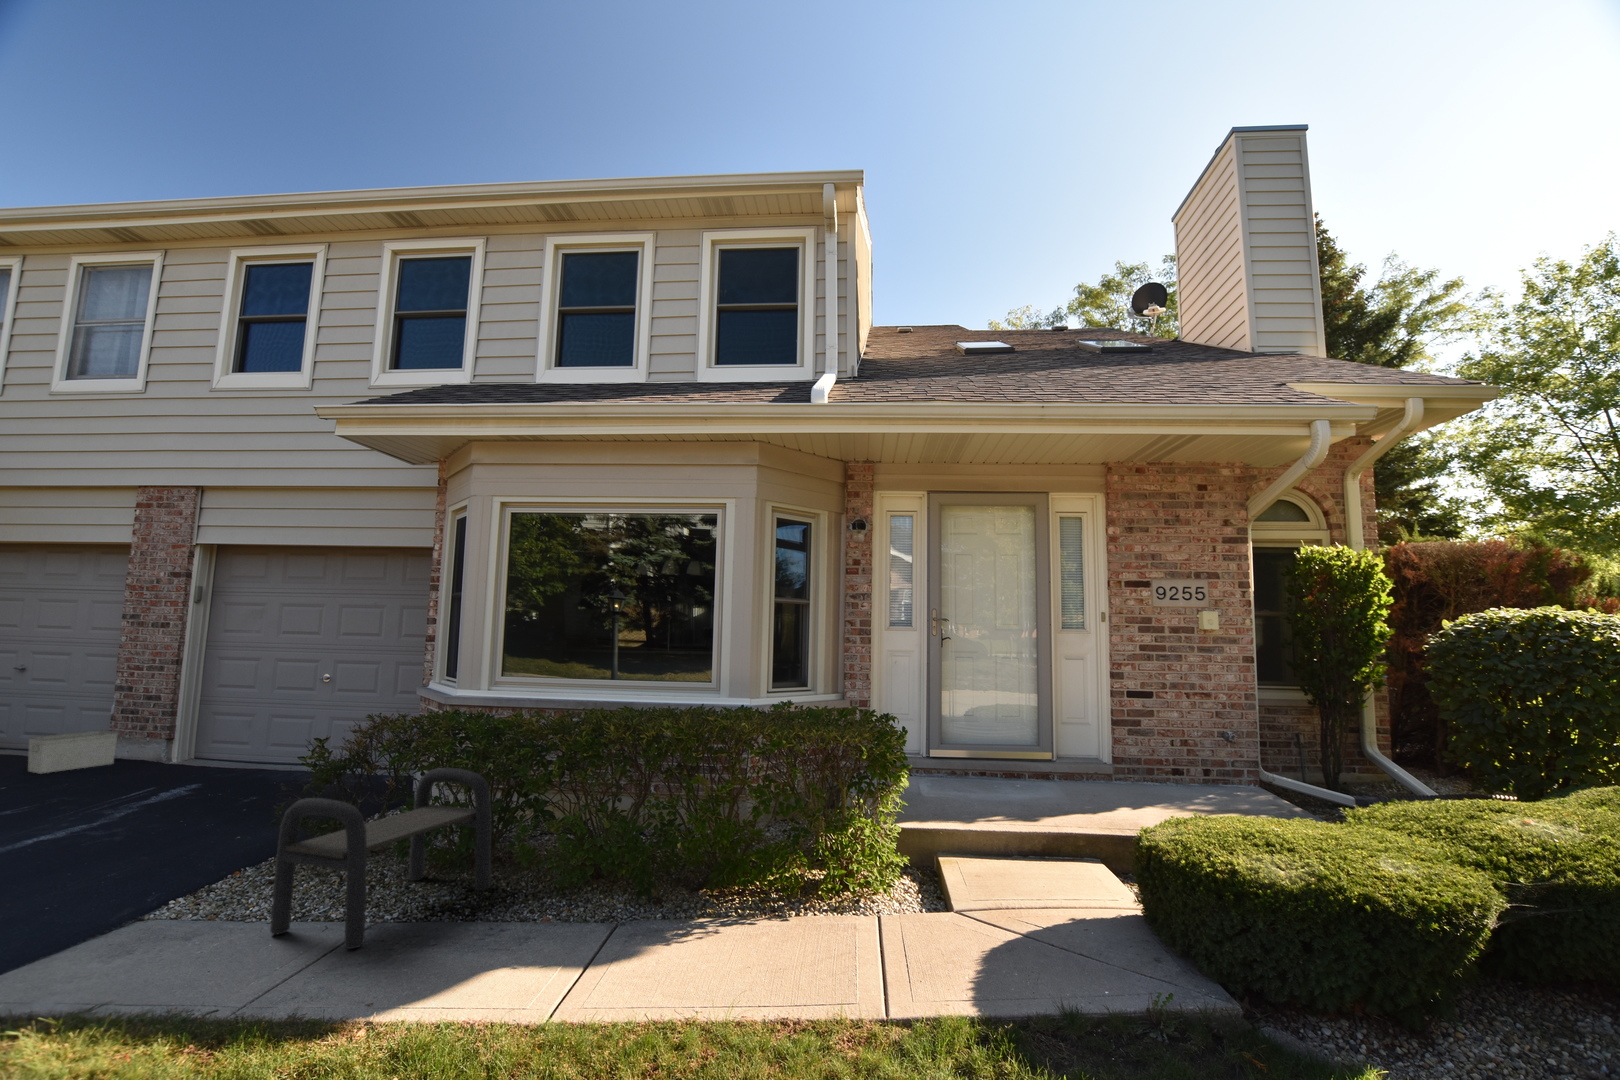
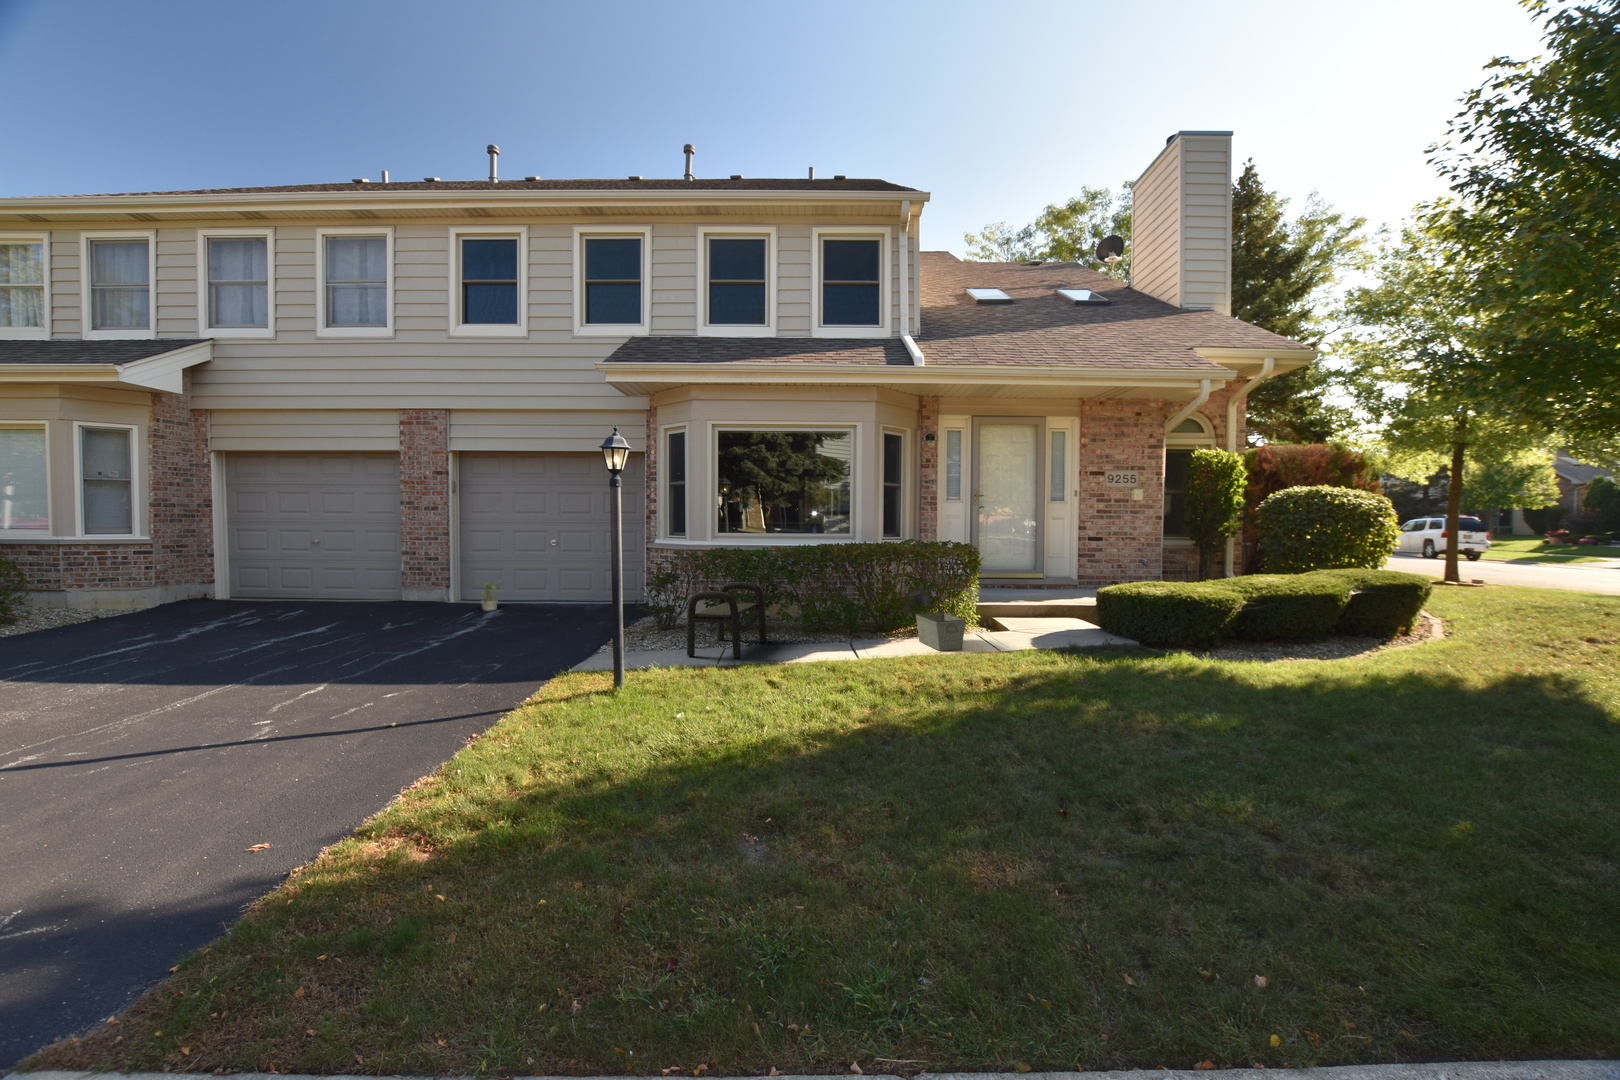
storage bin: present [28,730,118,773] -> present [916,612,965,651]
potted plant: none [187,733,253,780] -> present [481,581,498,611]

